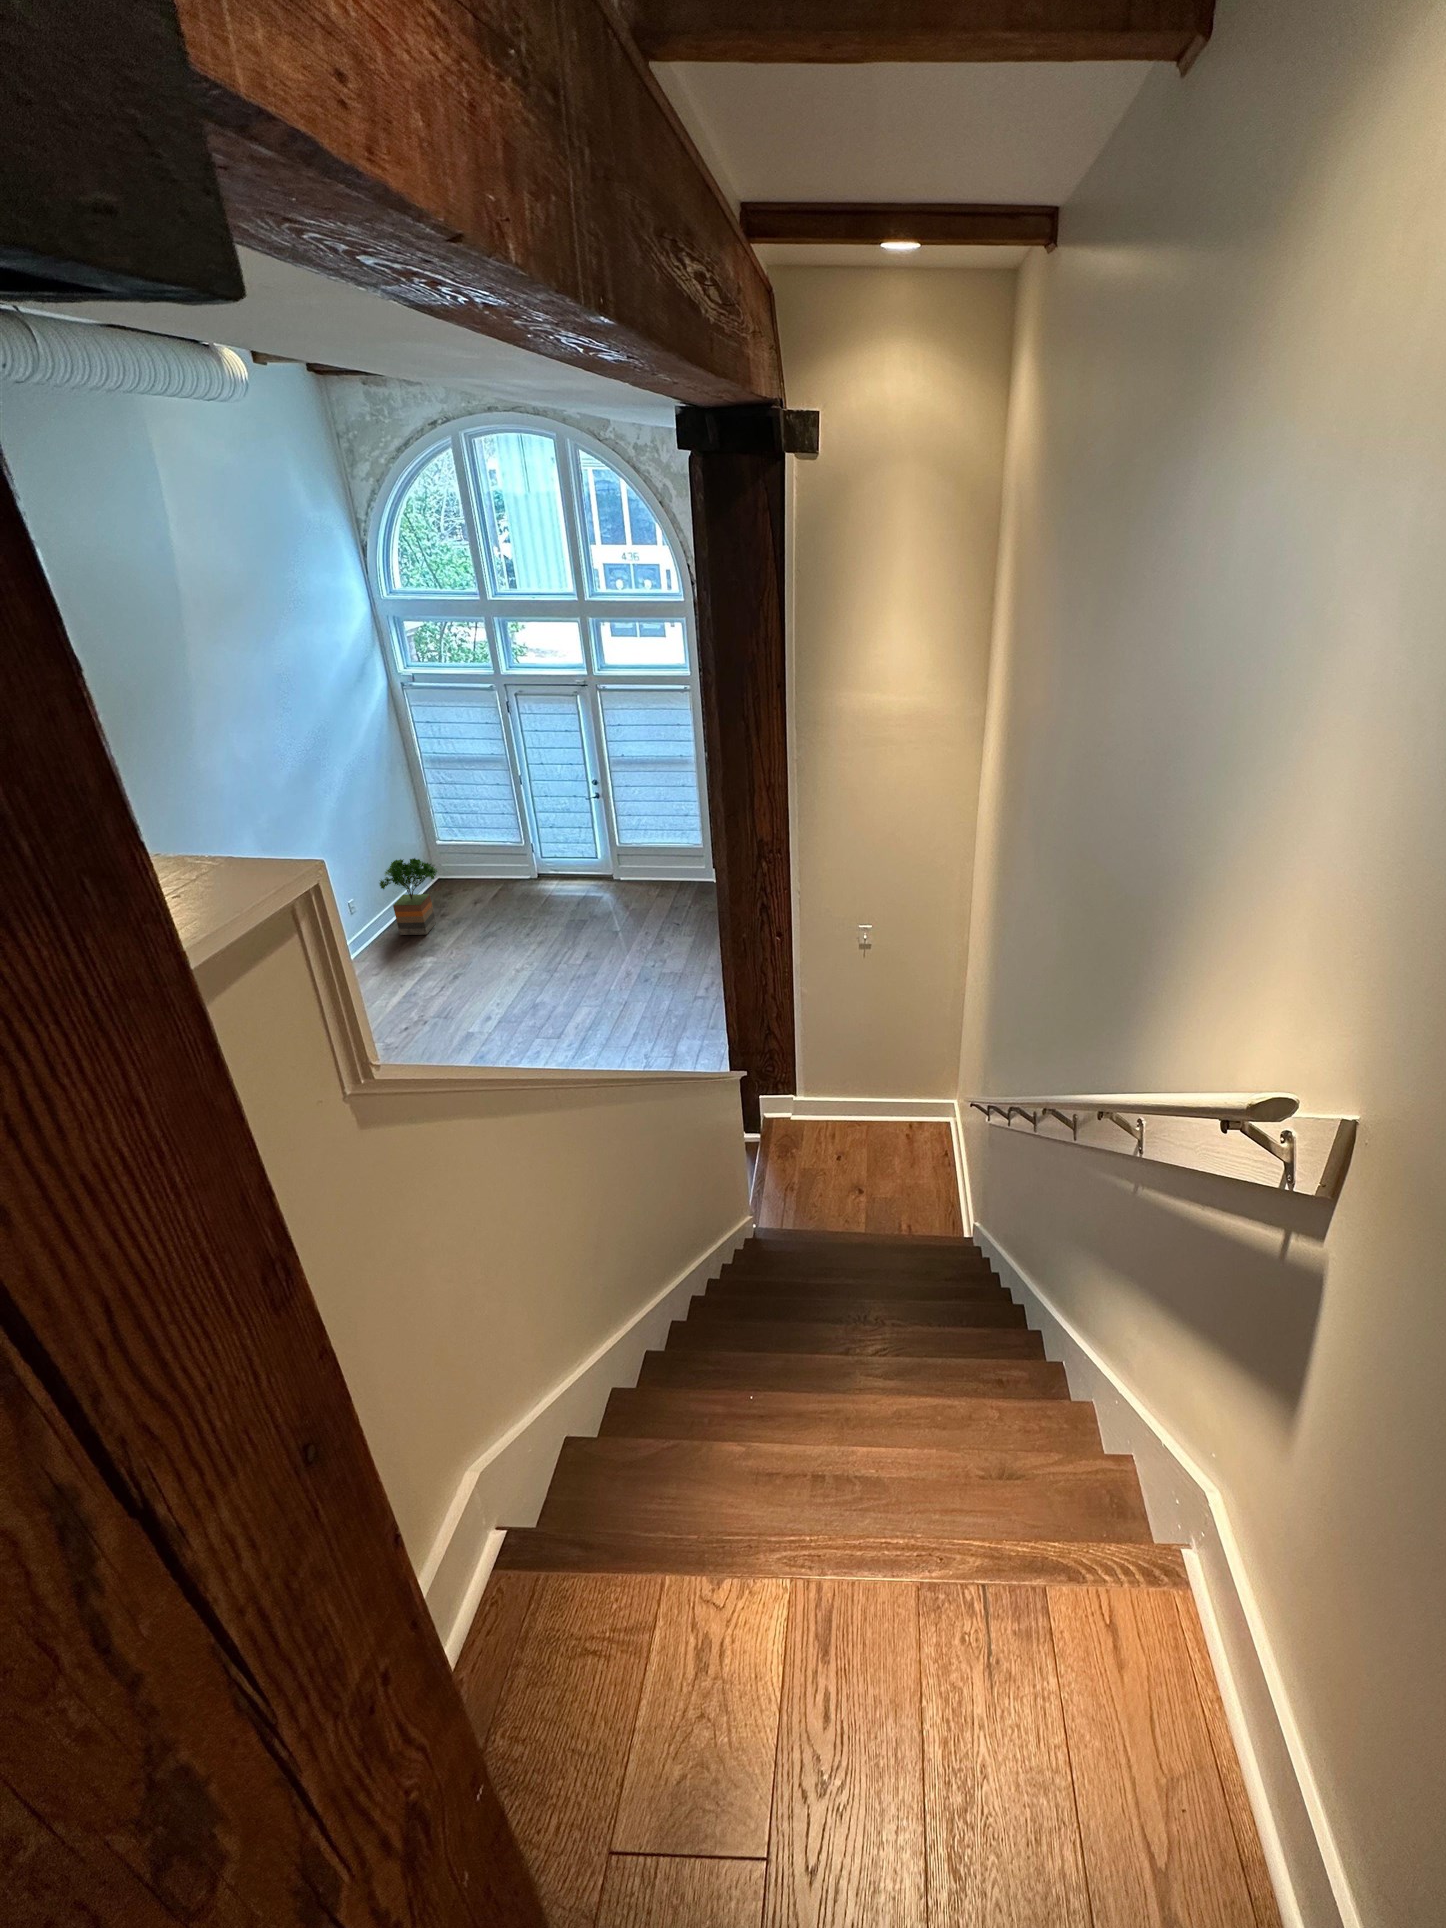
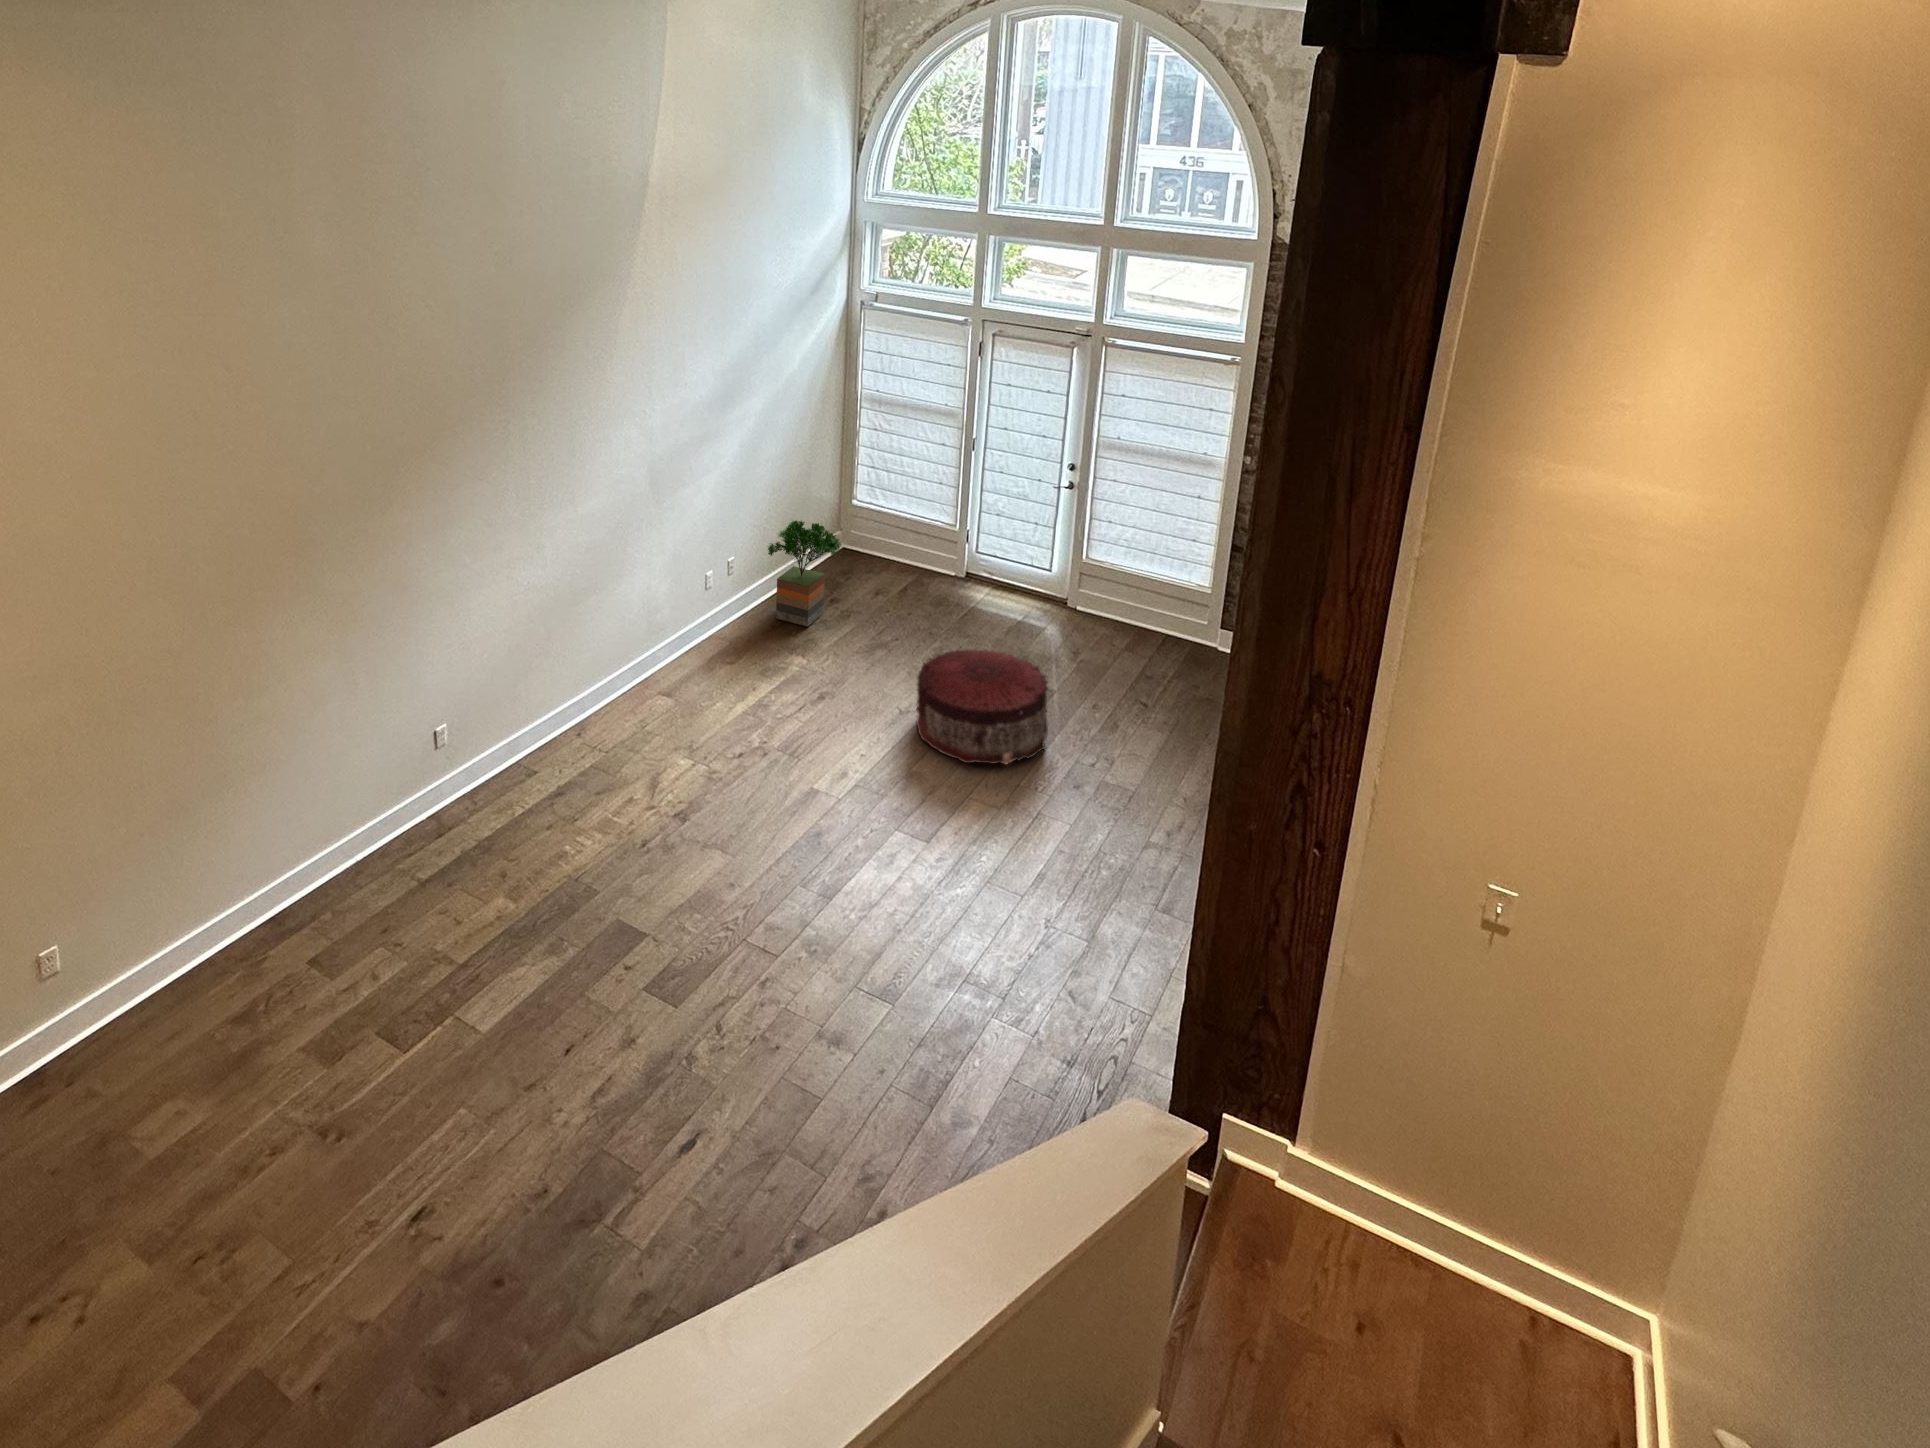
pouf: none [520,912,617,987] -> present [917,649,1048,764]

